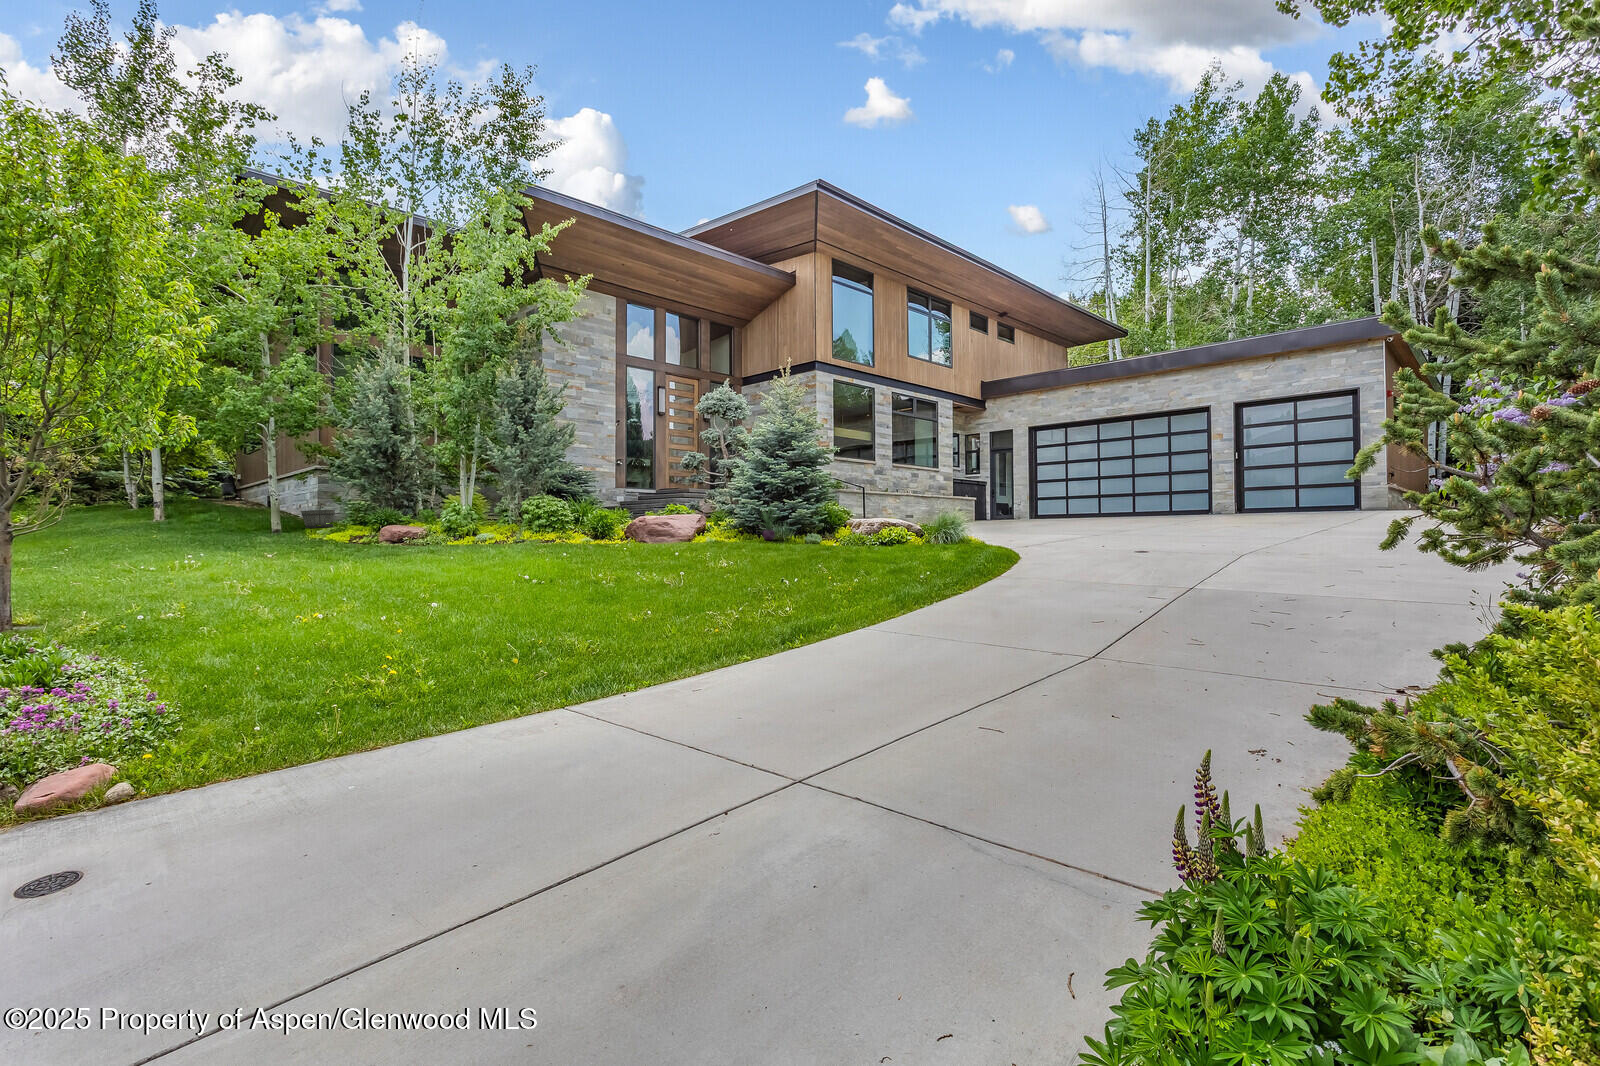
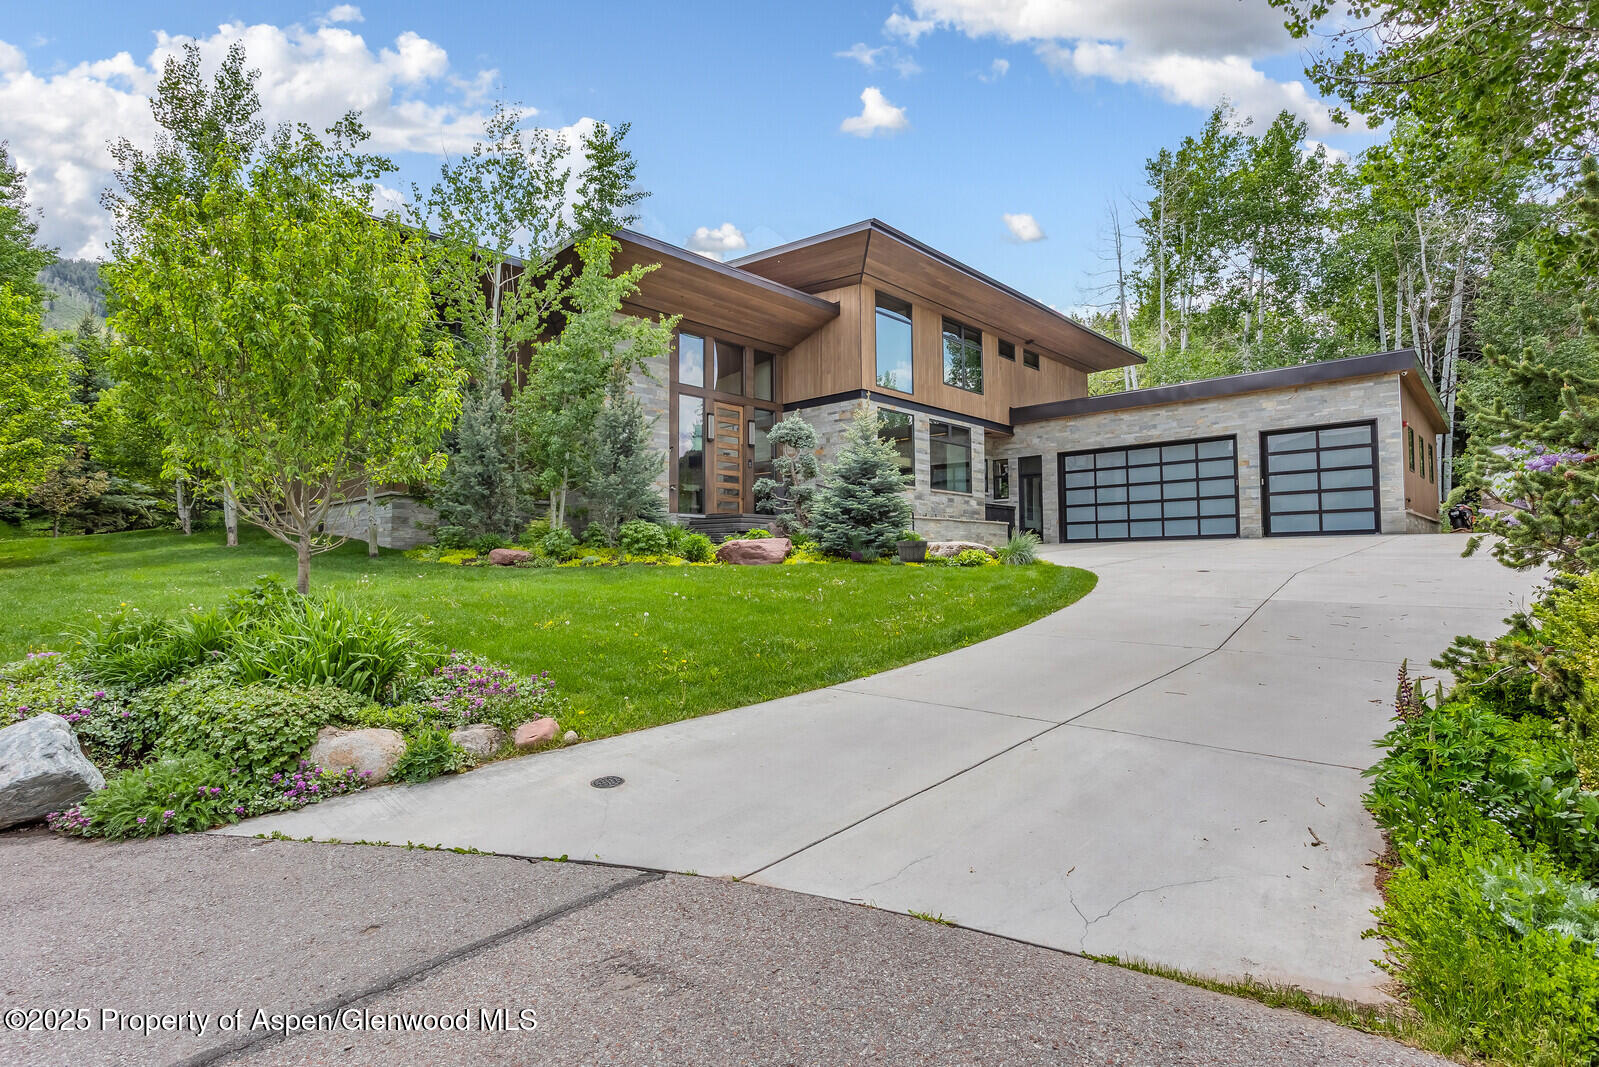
wooden bucket: present [301,504,335,528] -> present [897,536,928,561]

